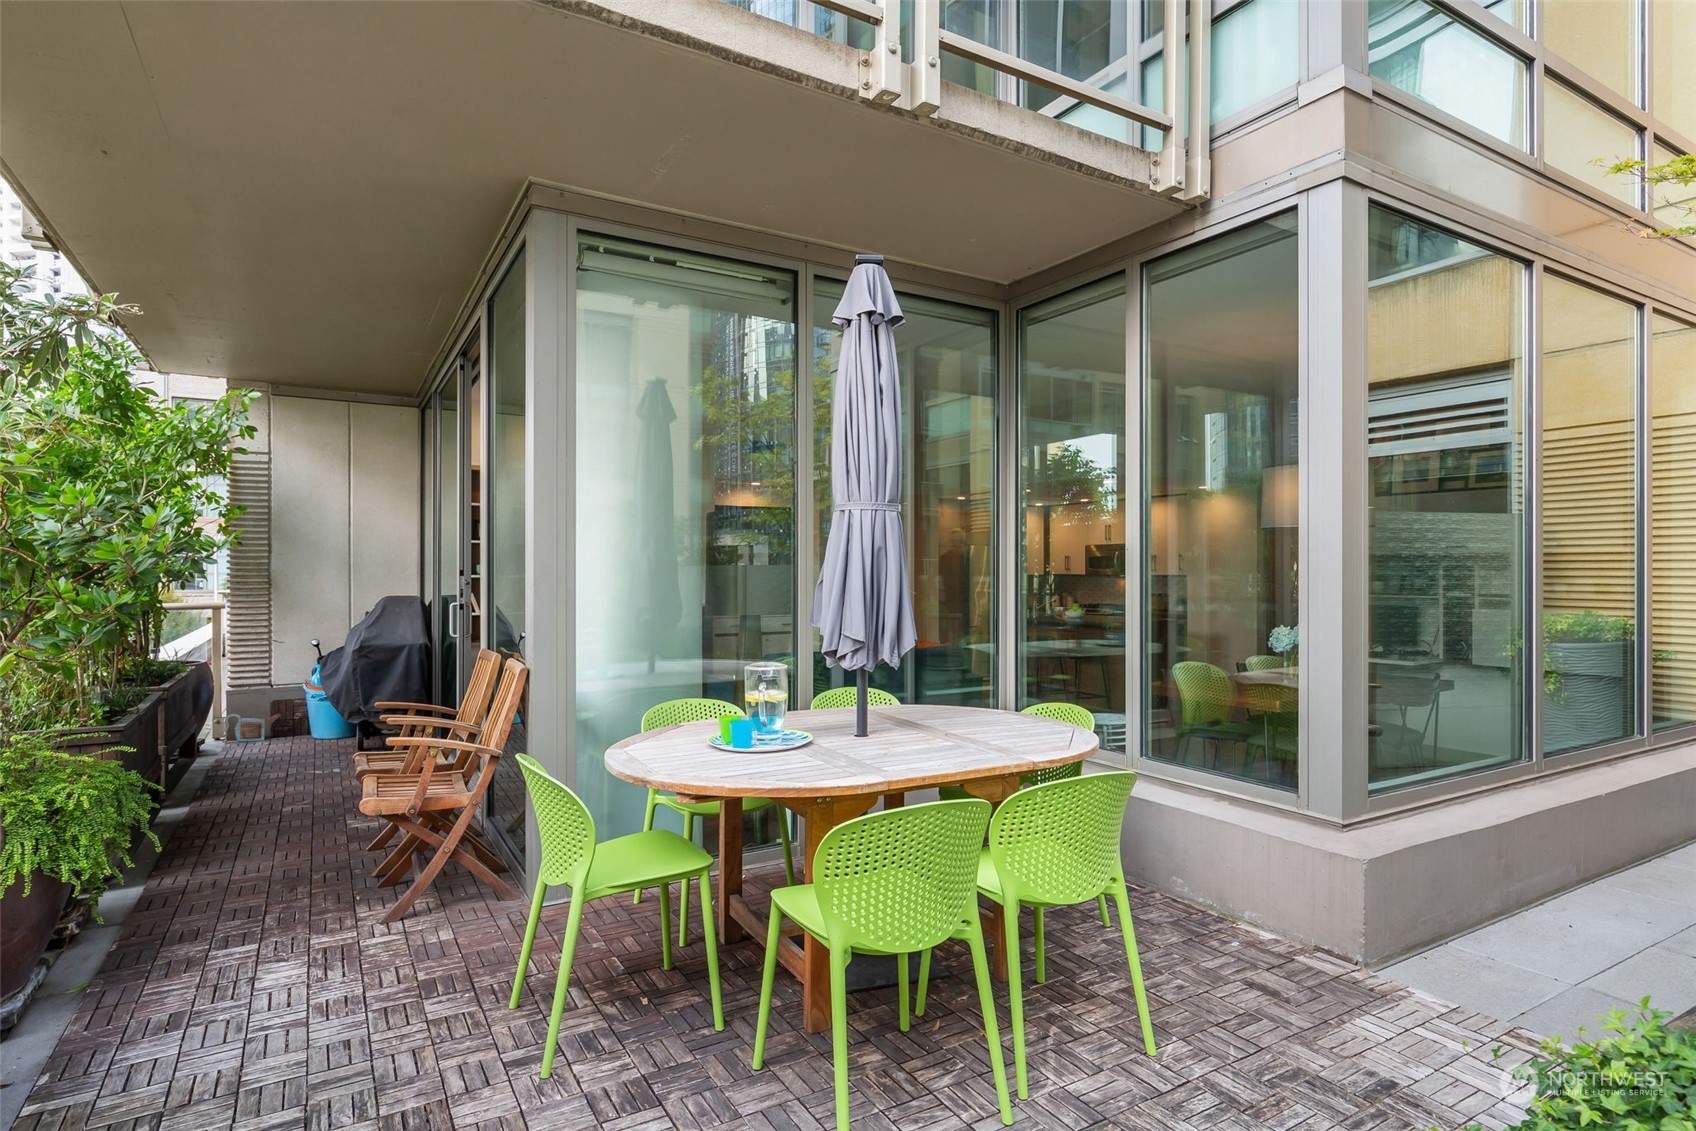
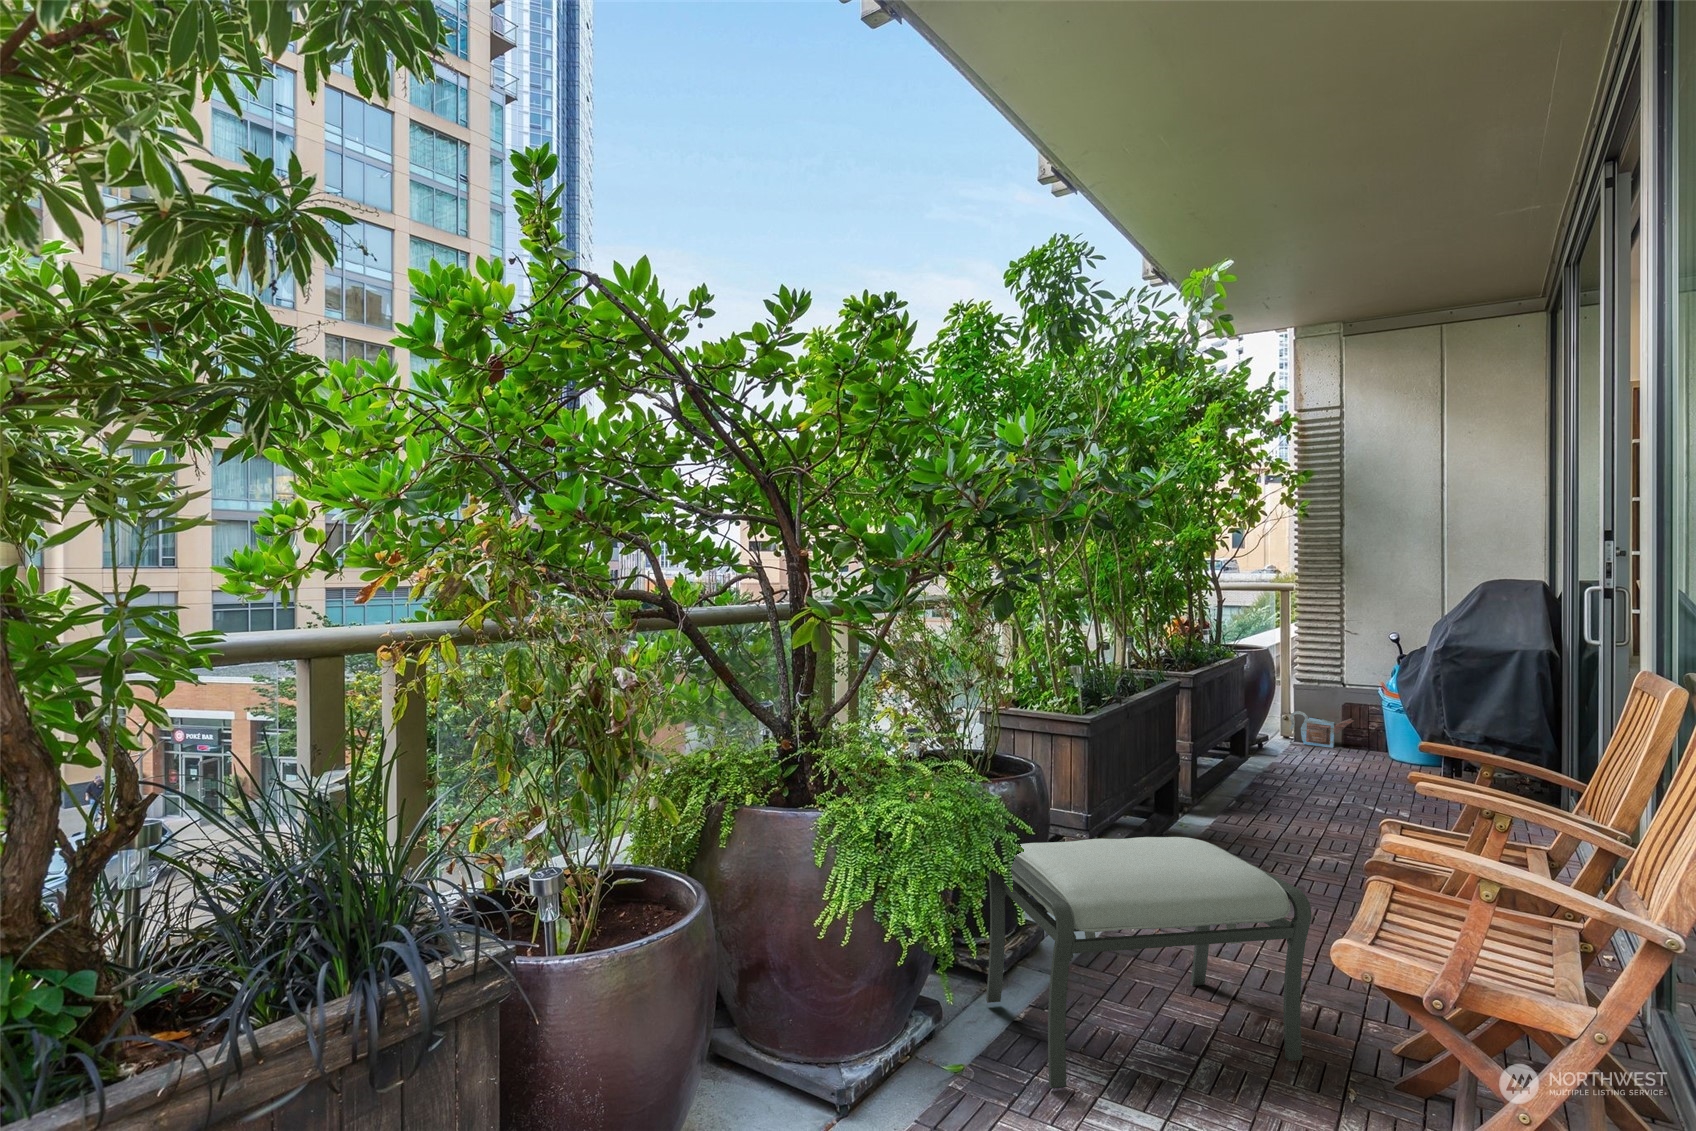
ottoman: none [82,788,327,956] -> present [986,837,1311,1089]

